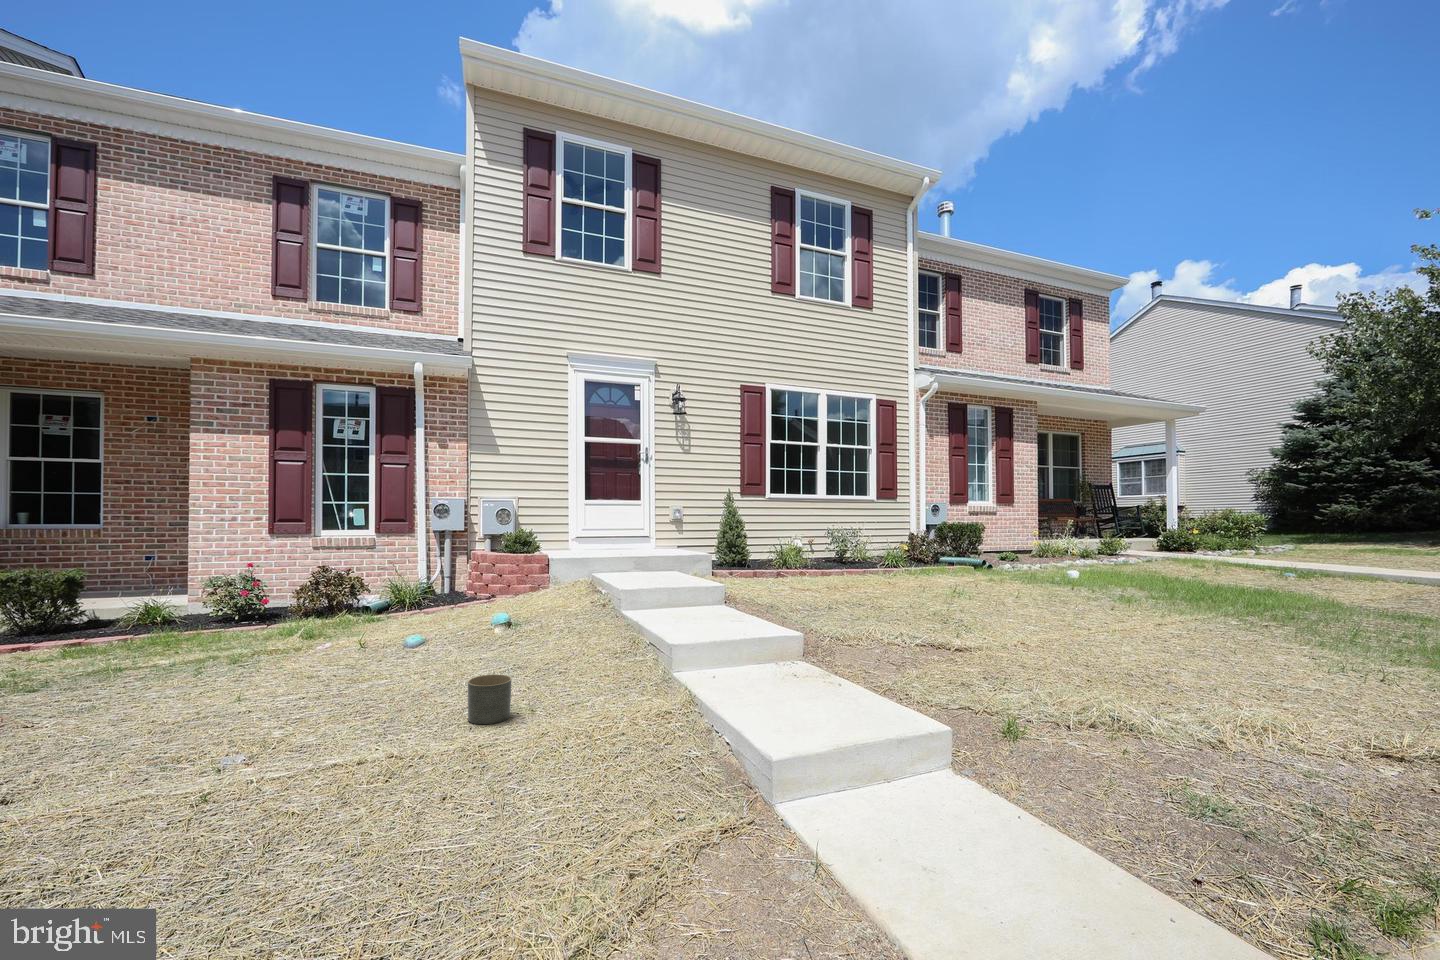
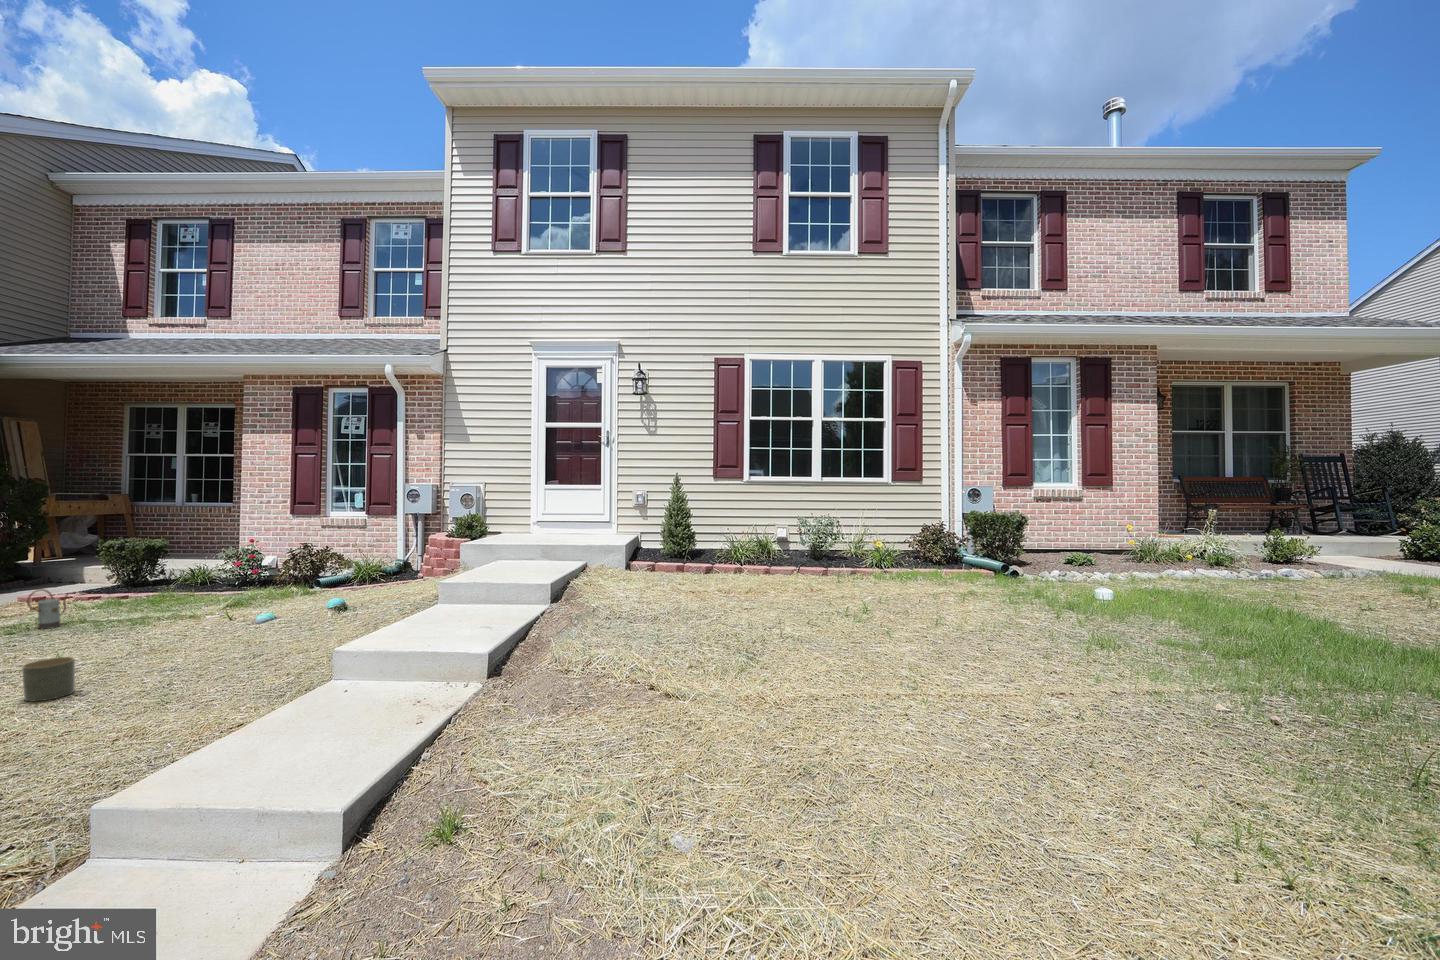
watering can: none [152,625,181,678] -> present [27,589,69,629]

